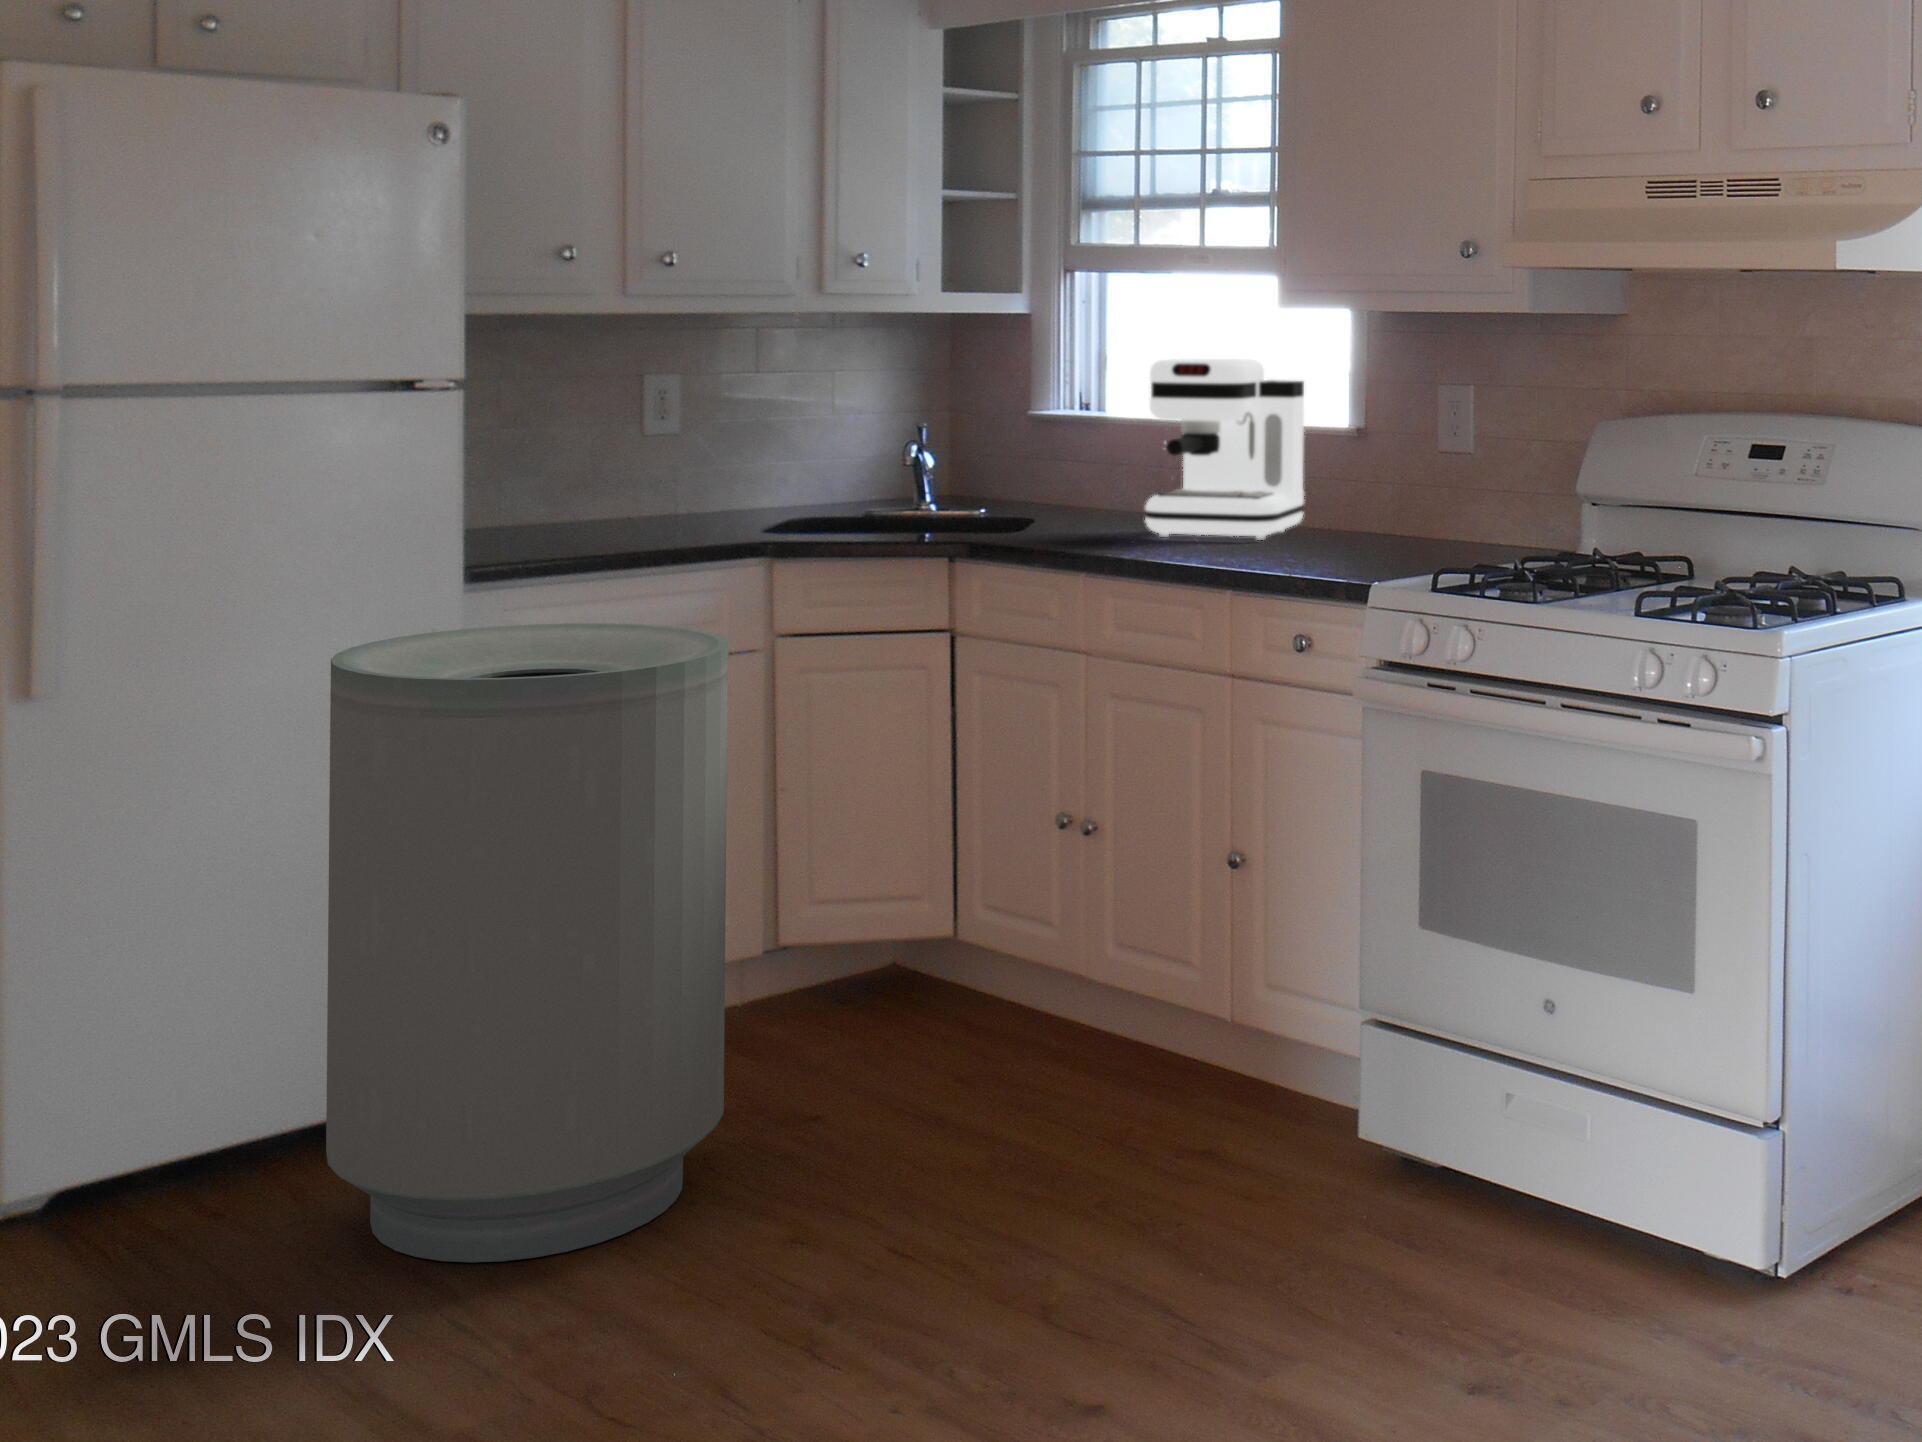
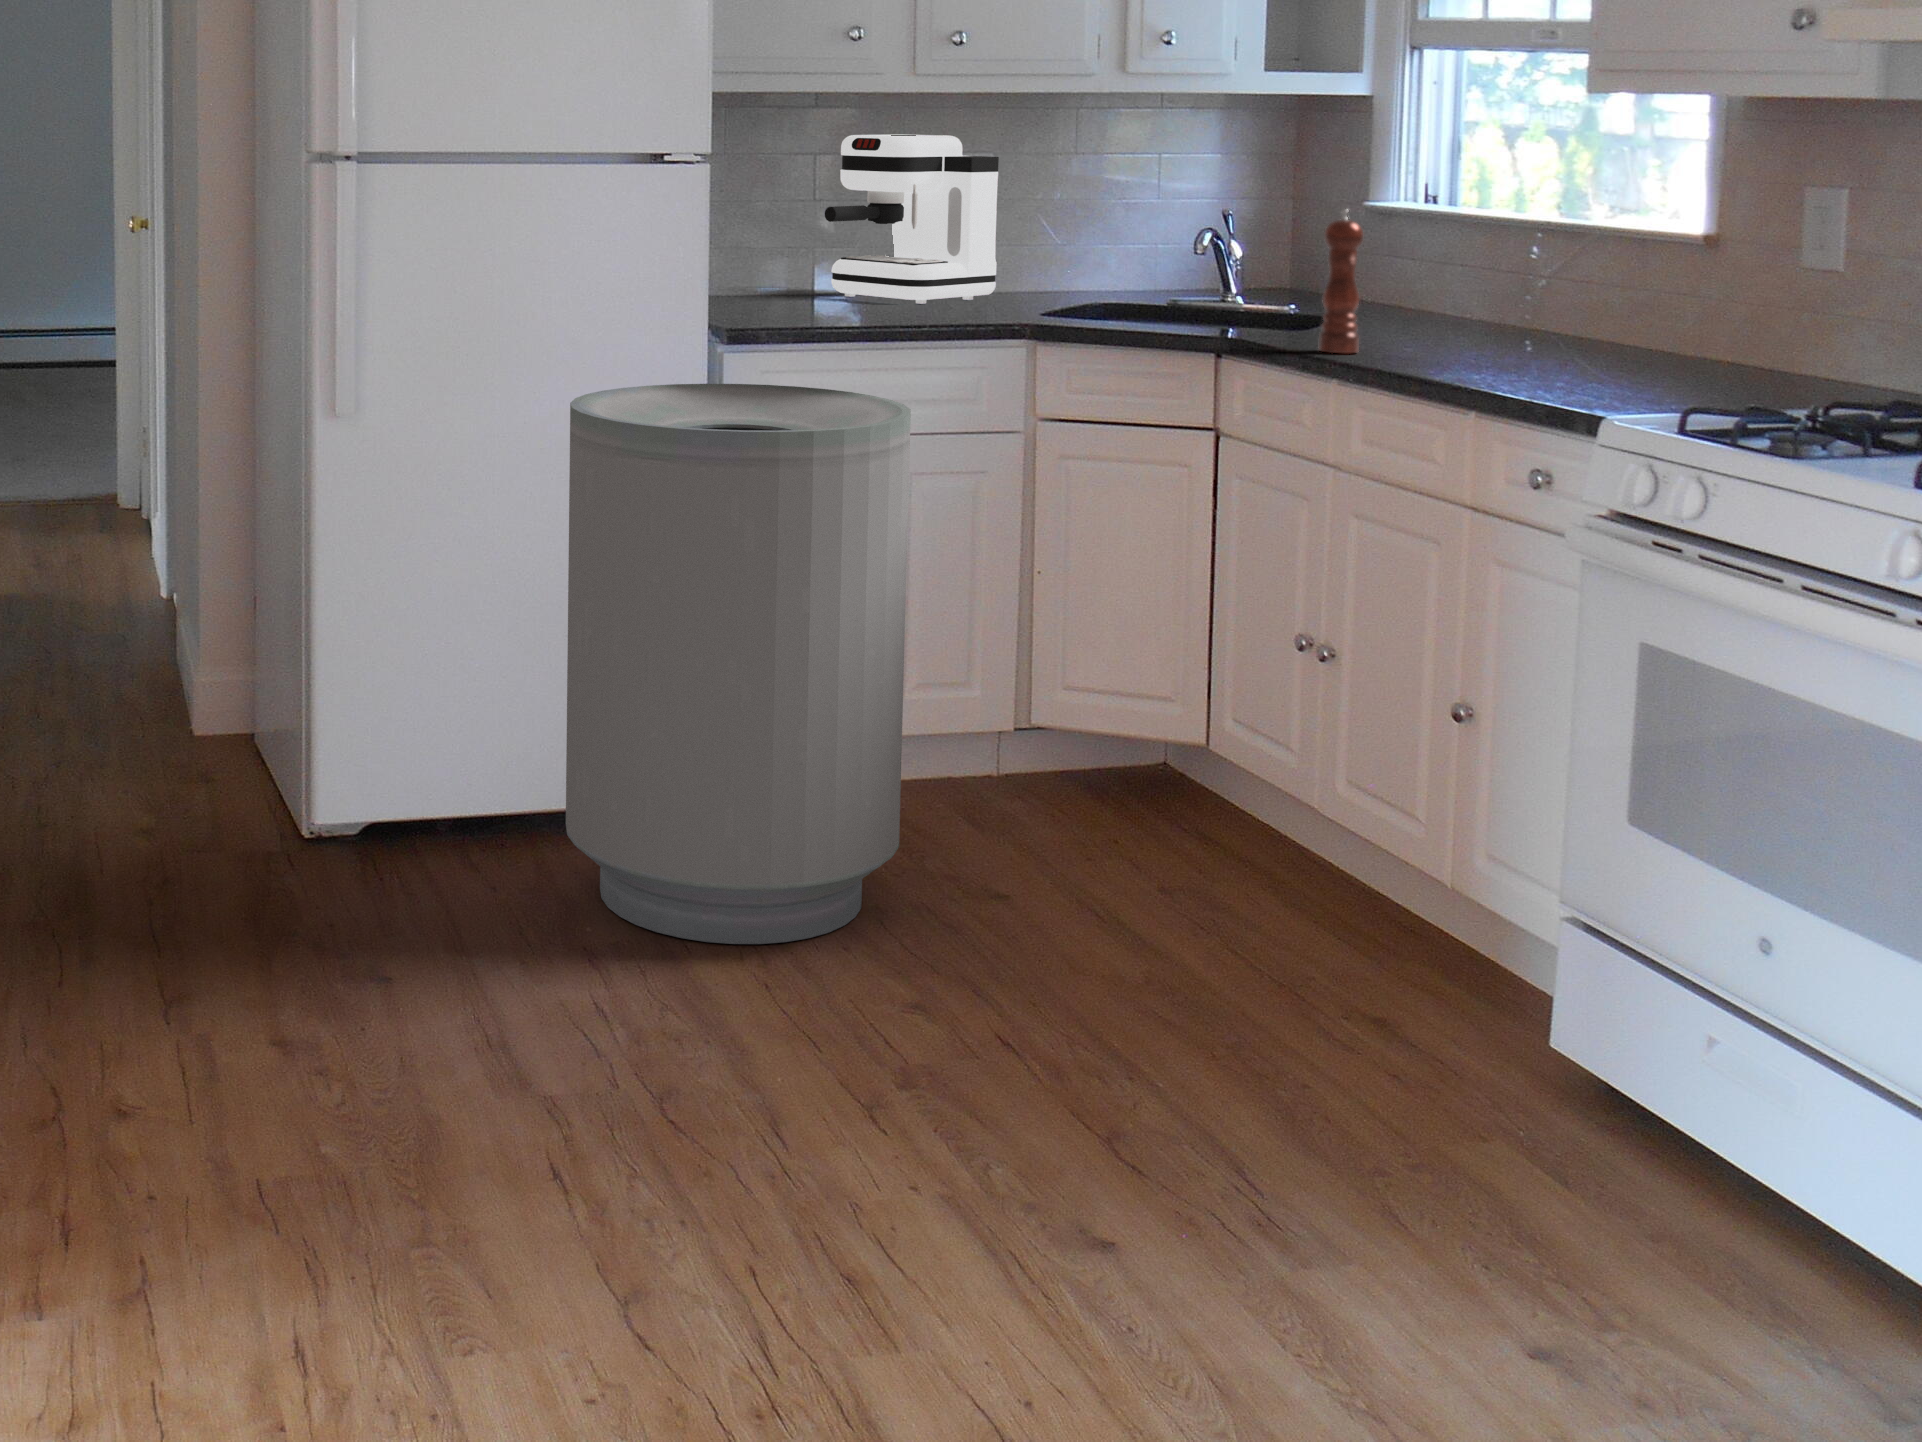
coffee maker: present [1145,359,1304,540] -> present [825,135,999,304]
pepper mill: none [1069,416,1104,548] -> present [1319,210,1363,353]

